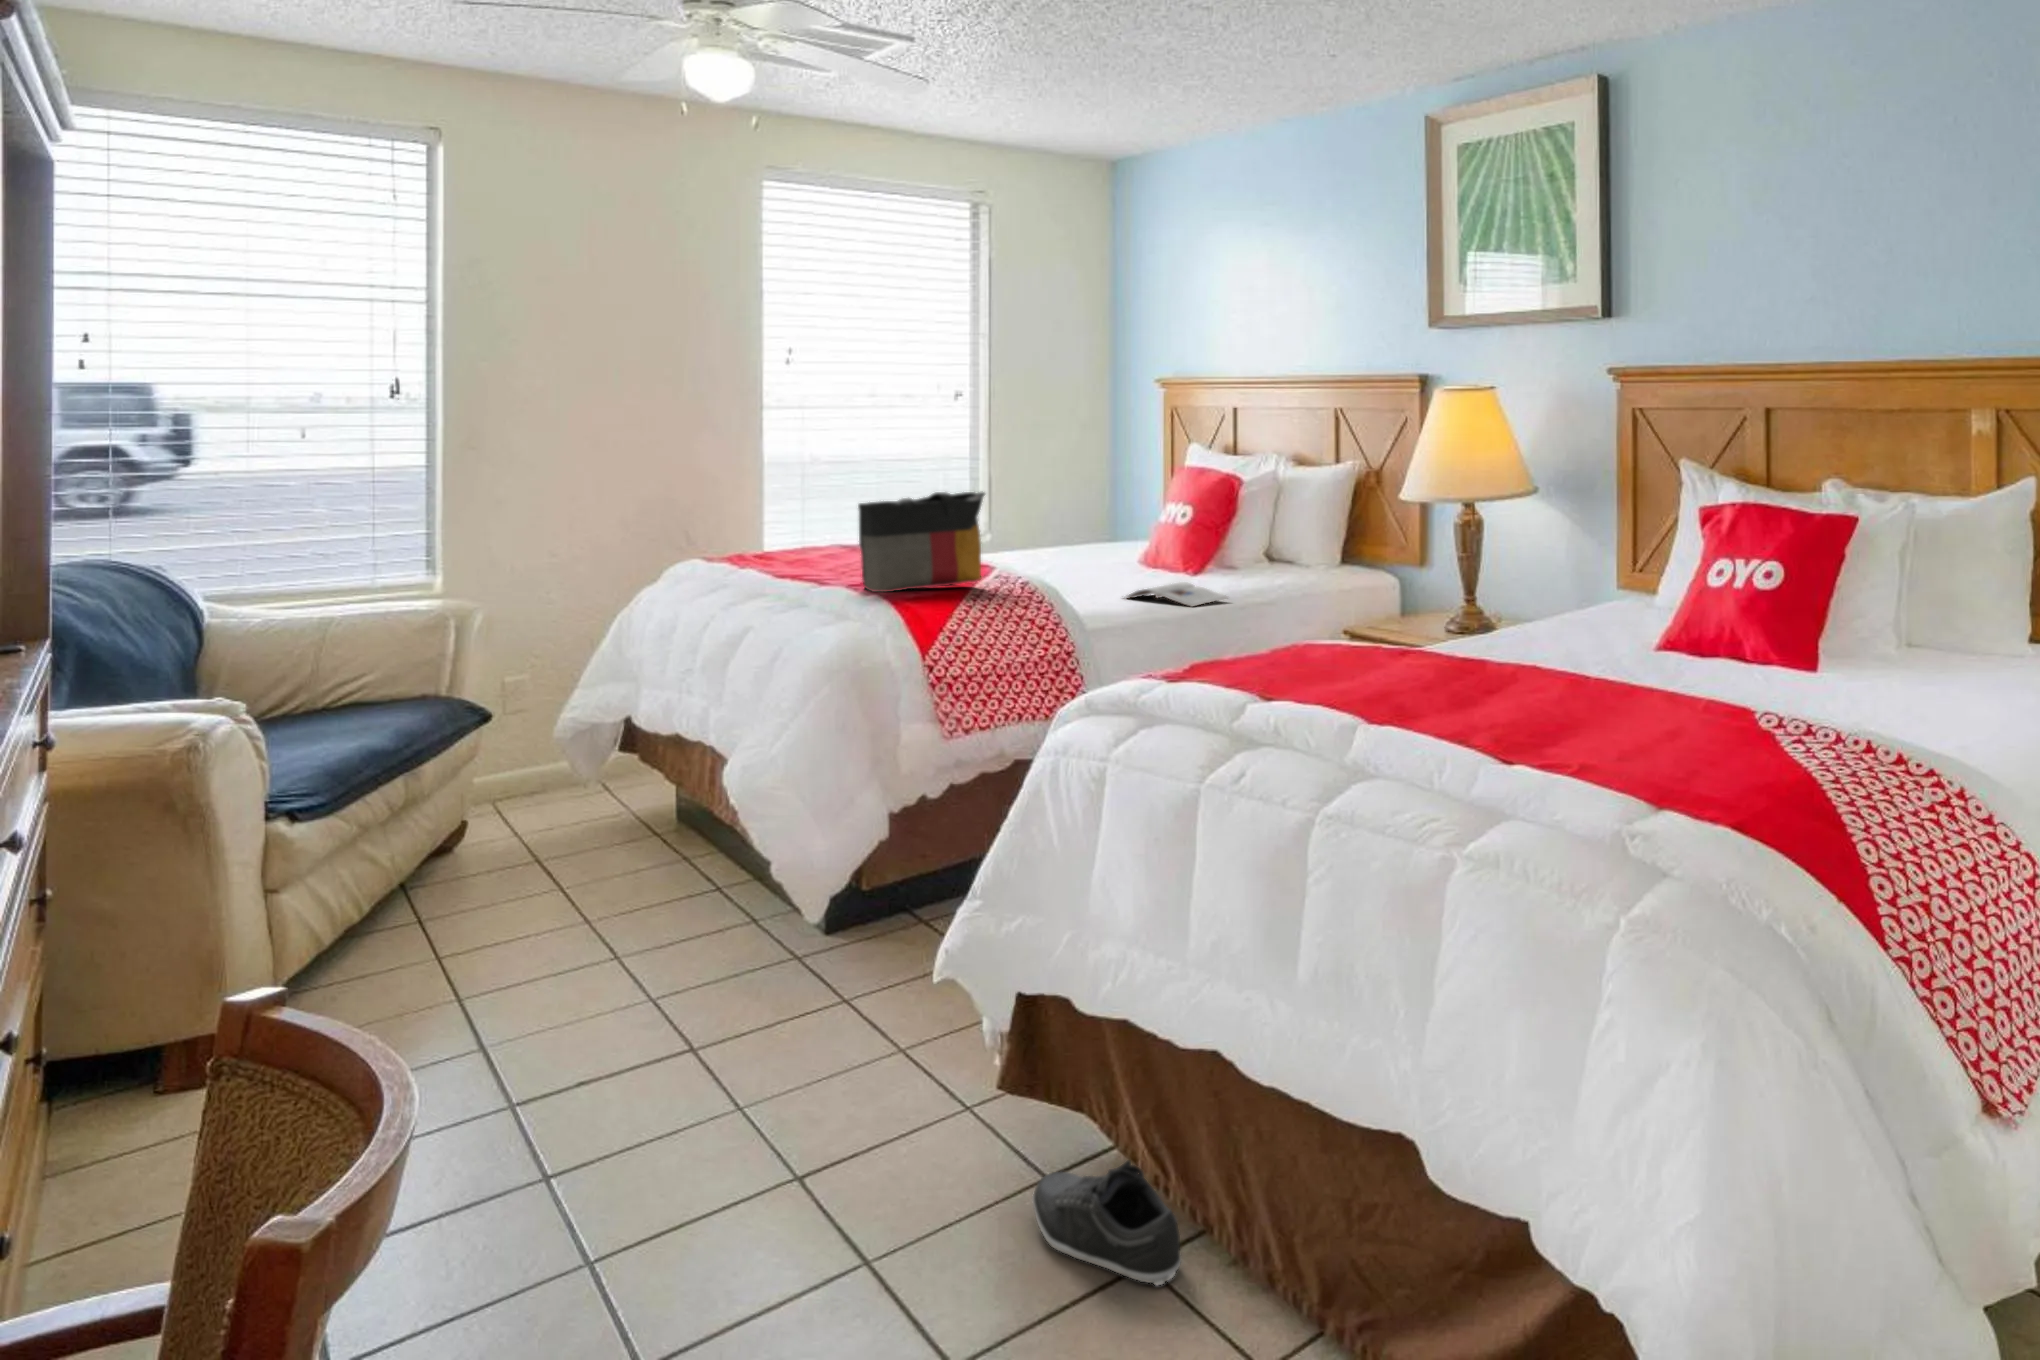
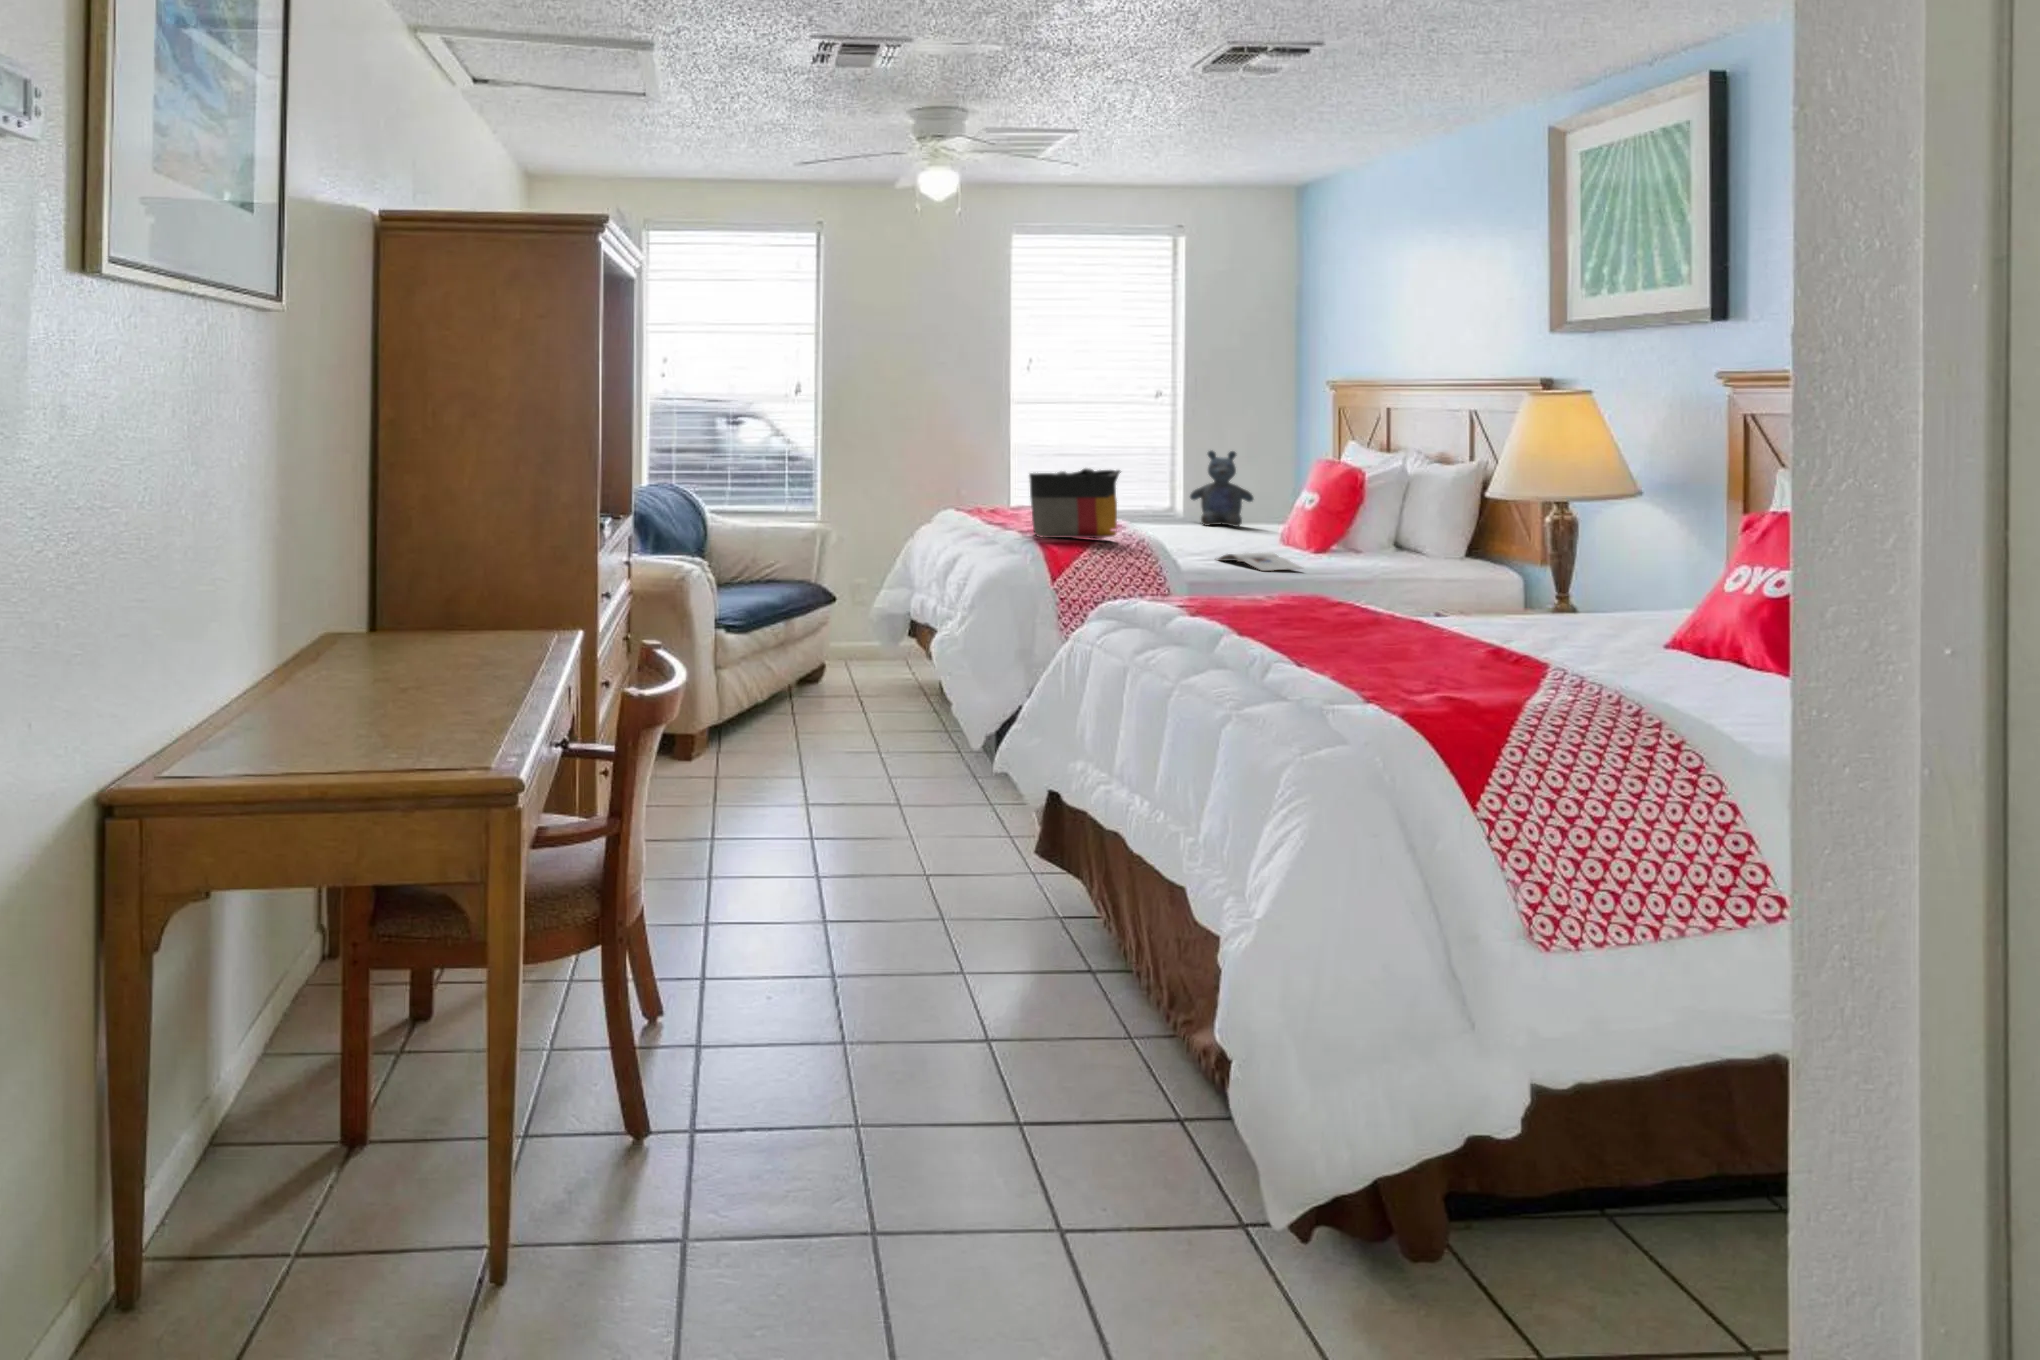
stuffed bear: none [1011,461,1087,554] -> present [1190,451,1254,527]
shoe: present [1032,1160,1181,1285] -> none [1017,899,1087,976]

